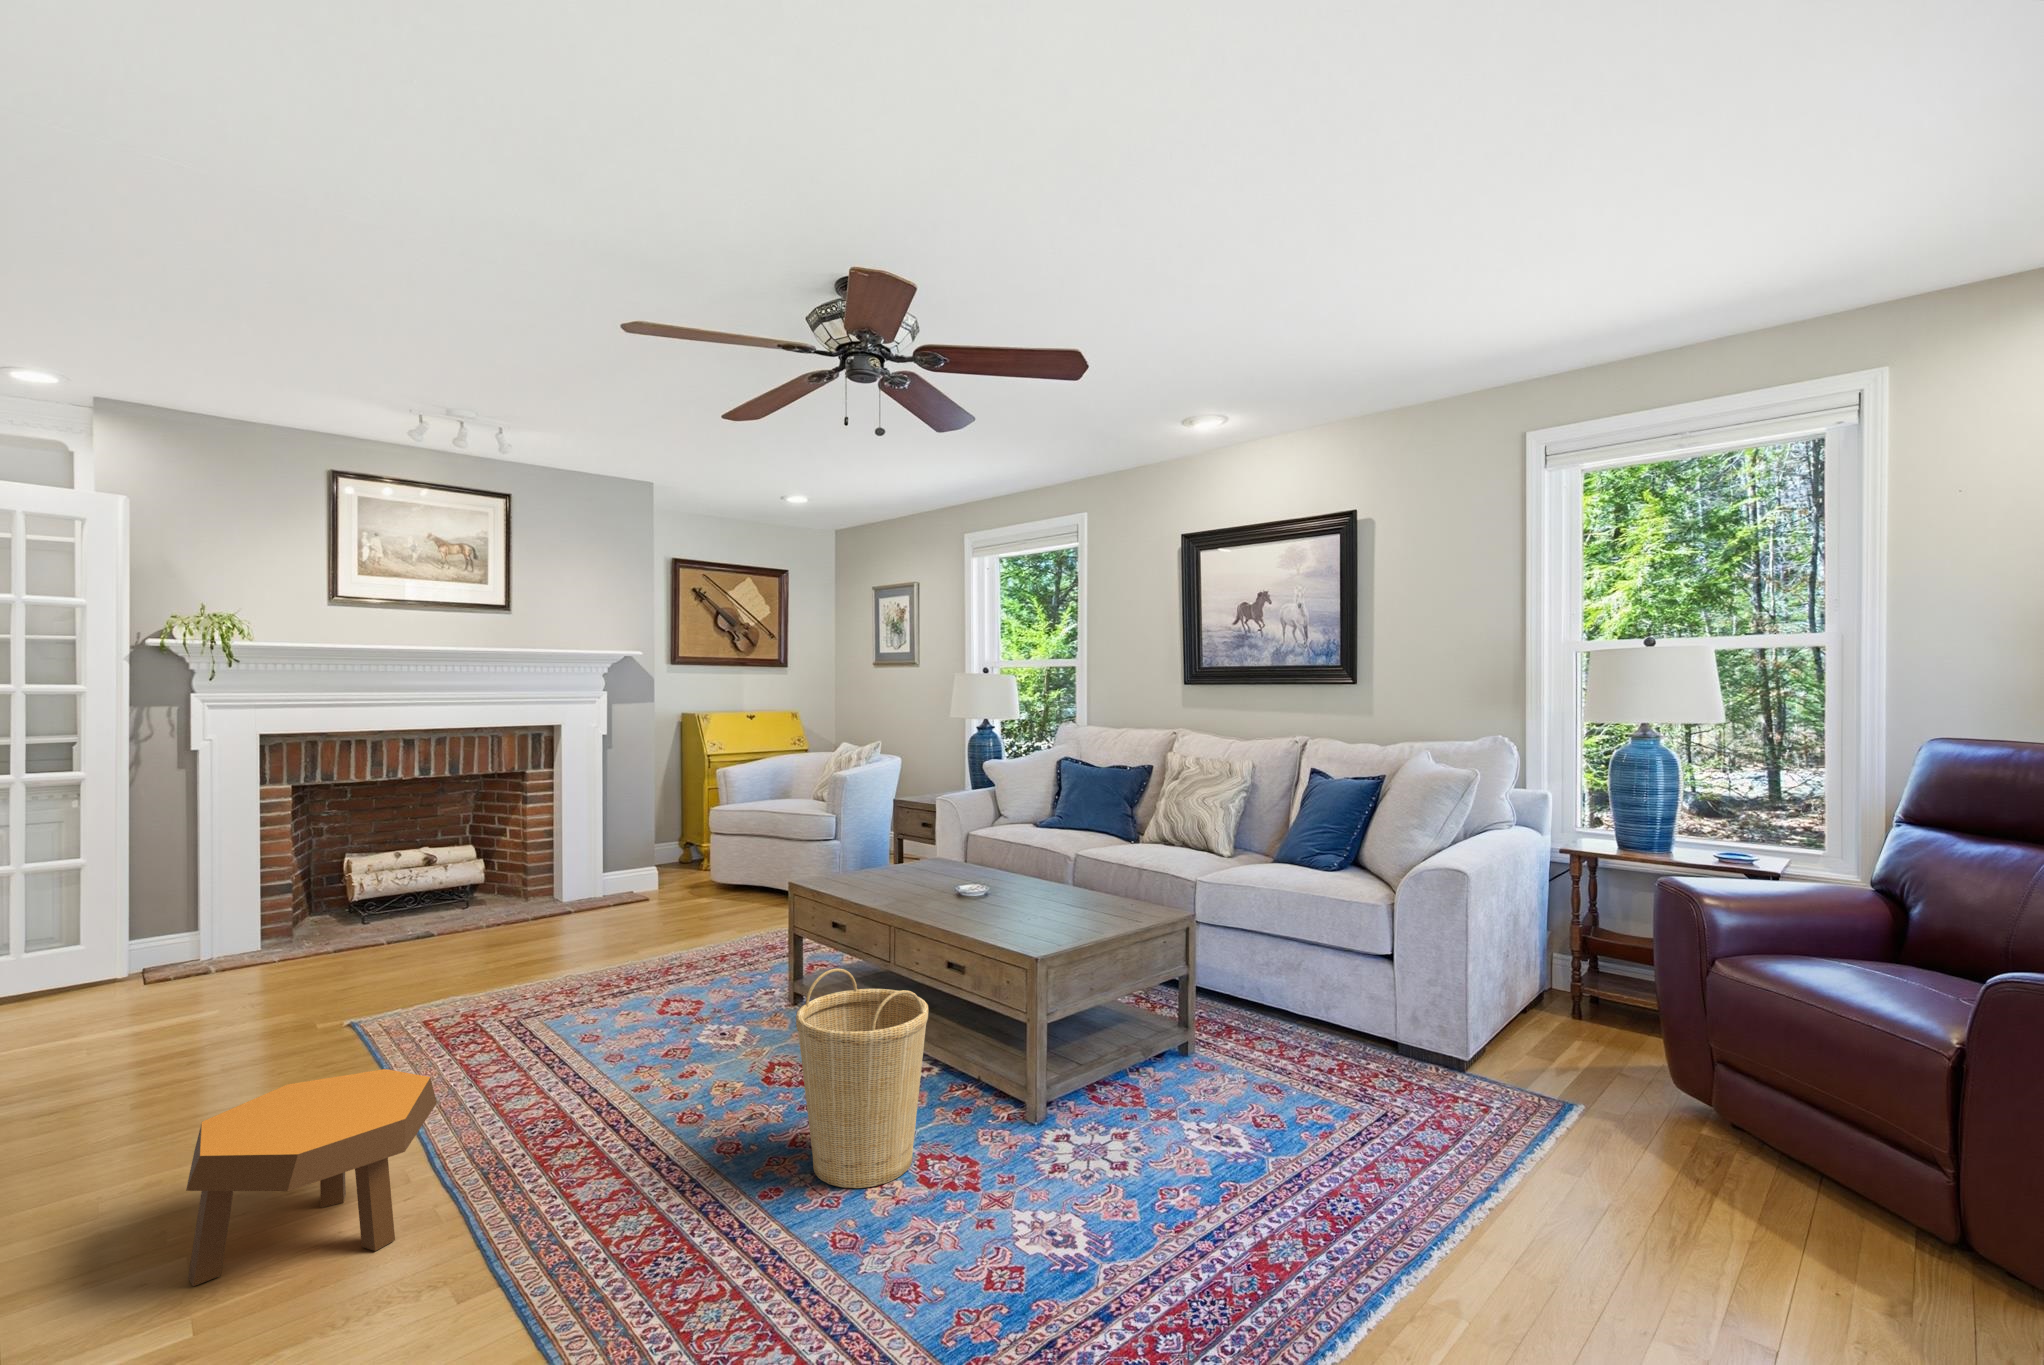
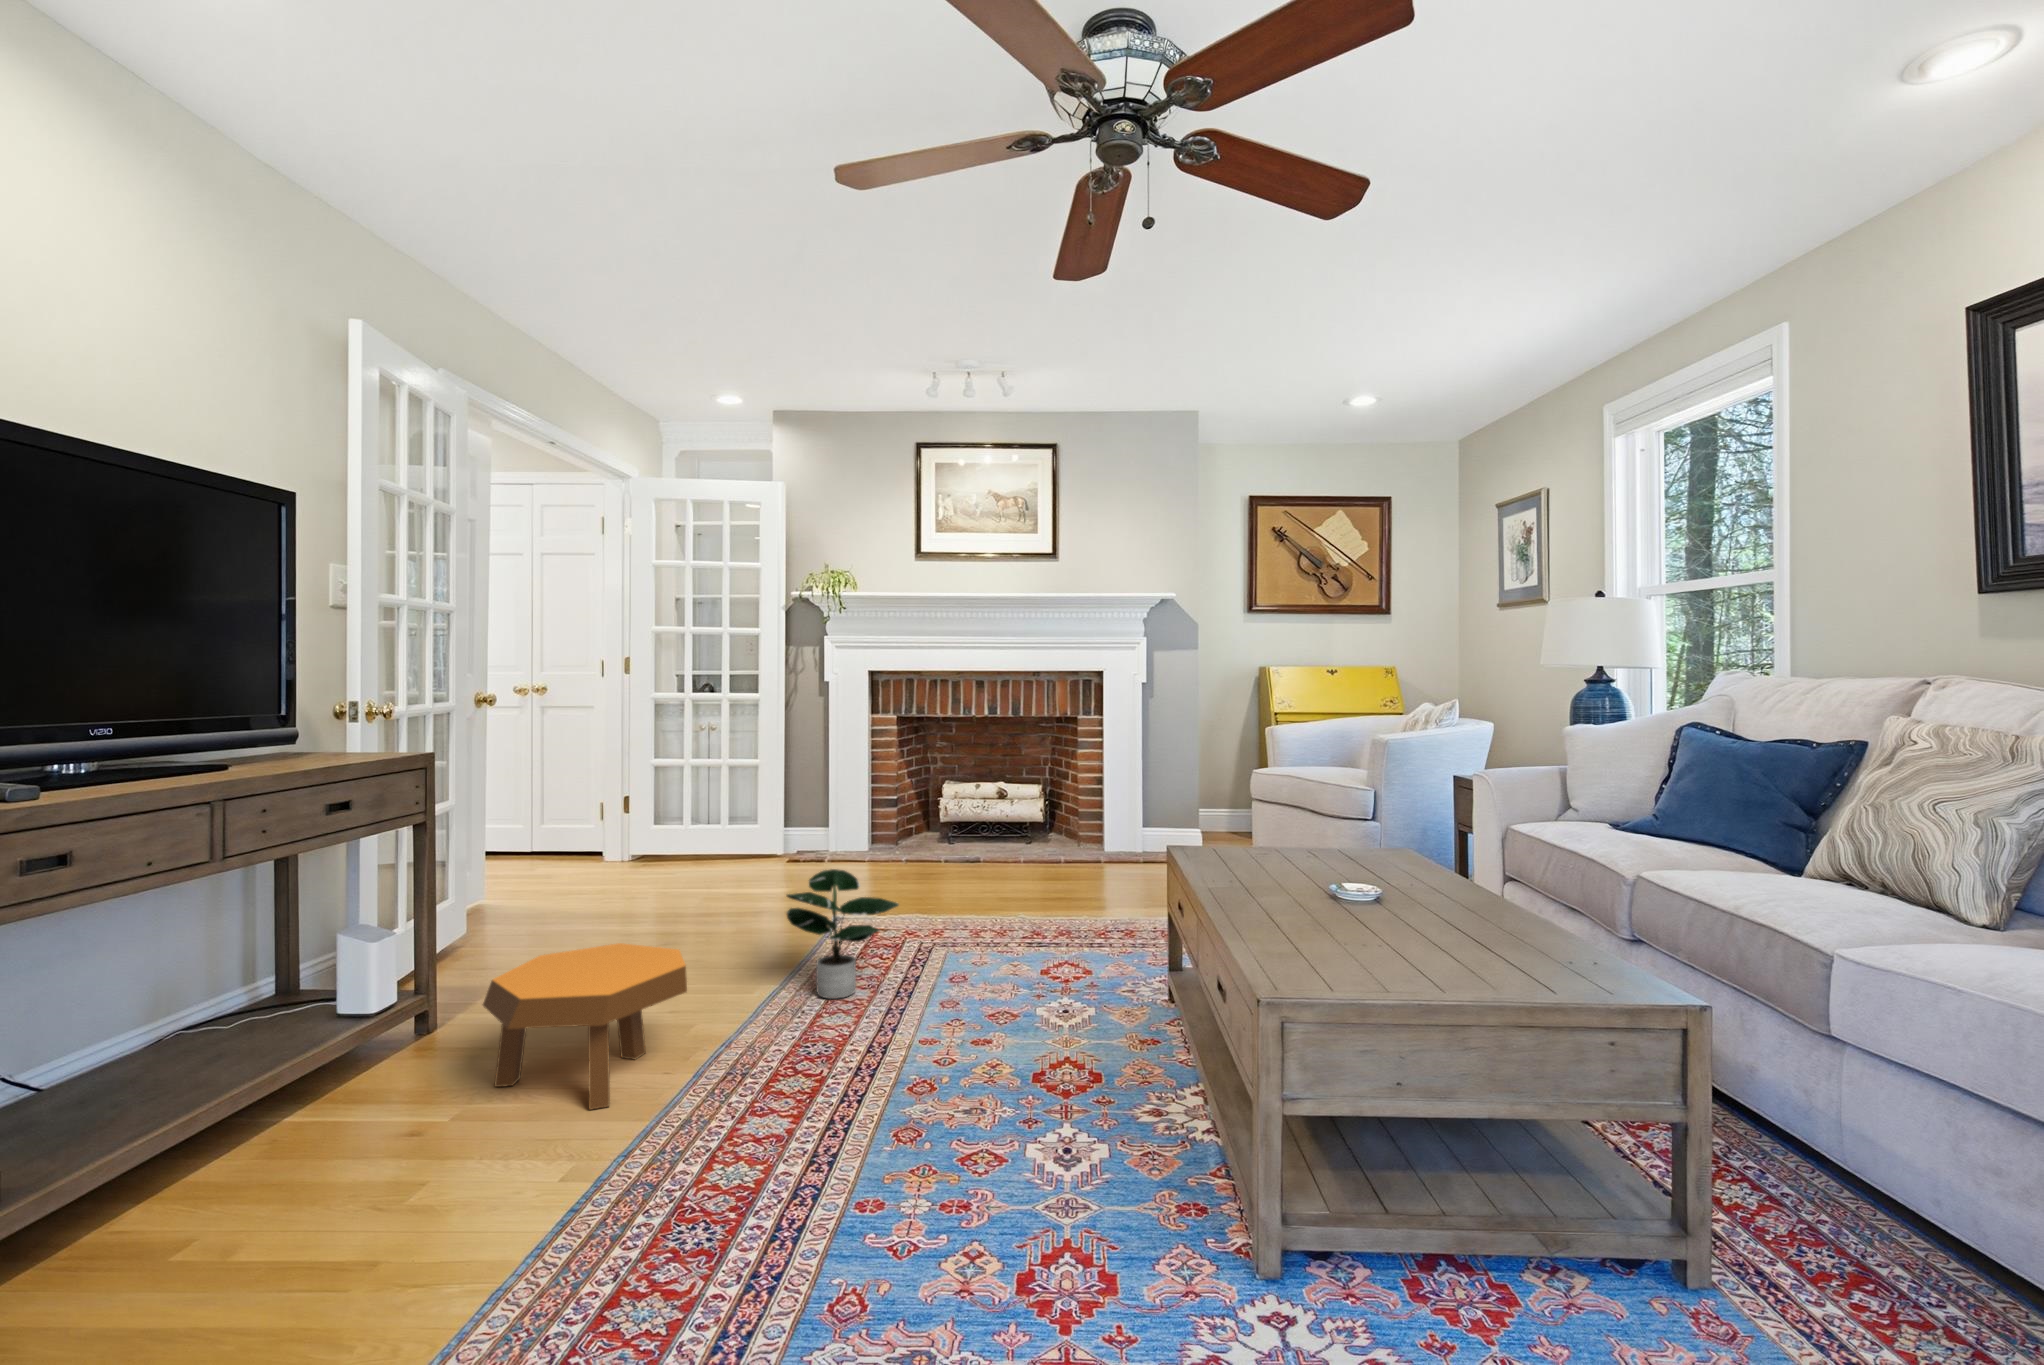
potted plant: none [419,958,552,1091] -> present [787,869,899,999]
basket: present [796,968,928,1188] -> none [908,947,1090,1262]

